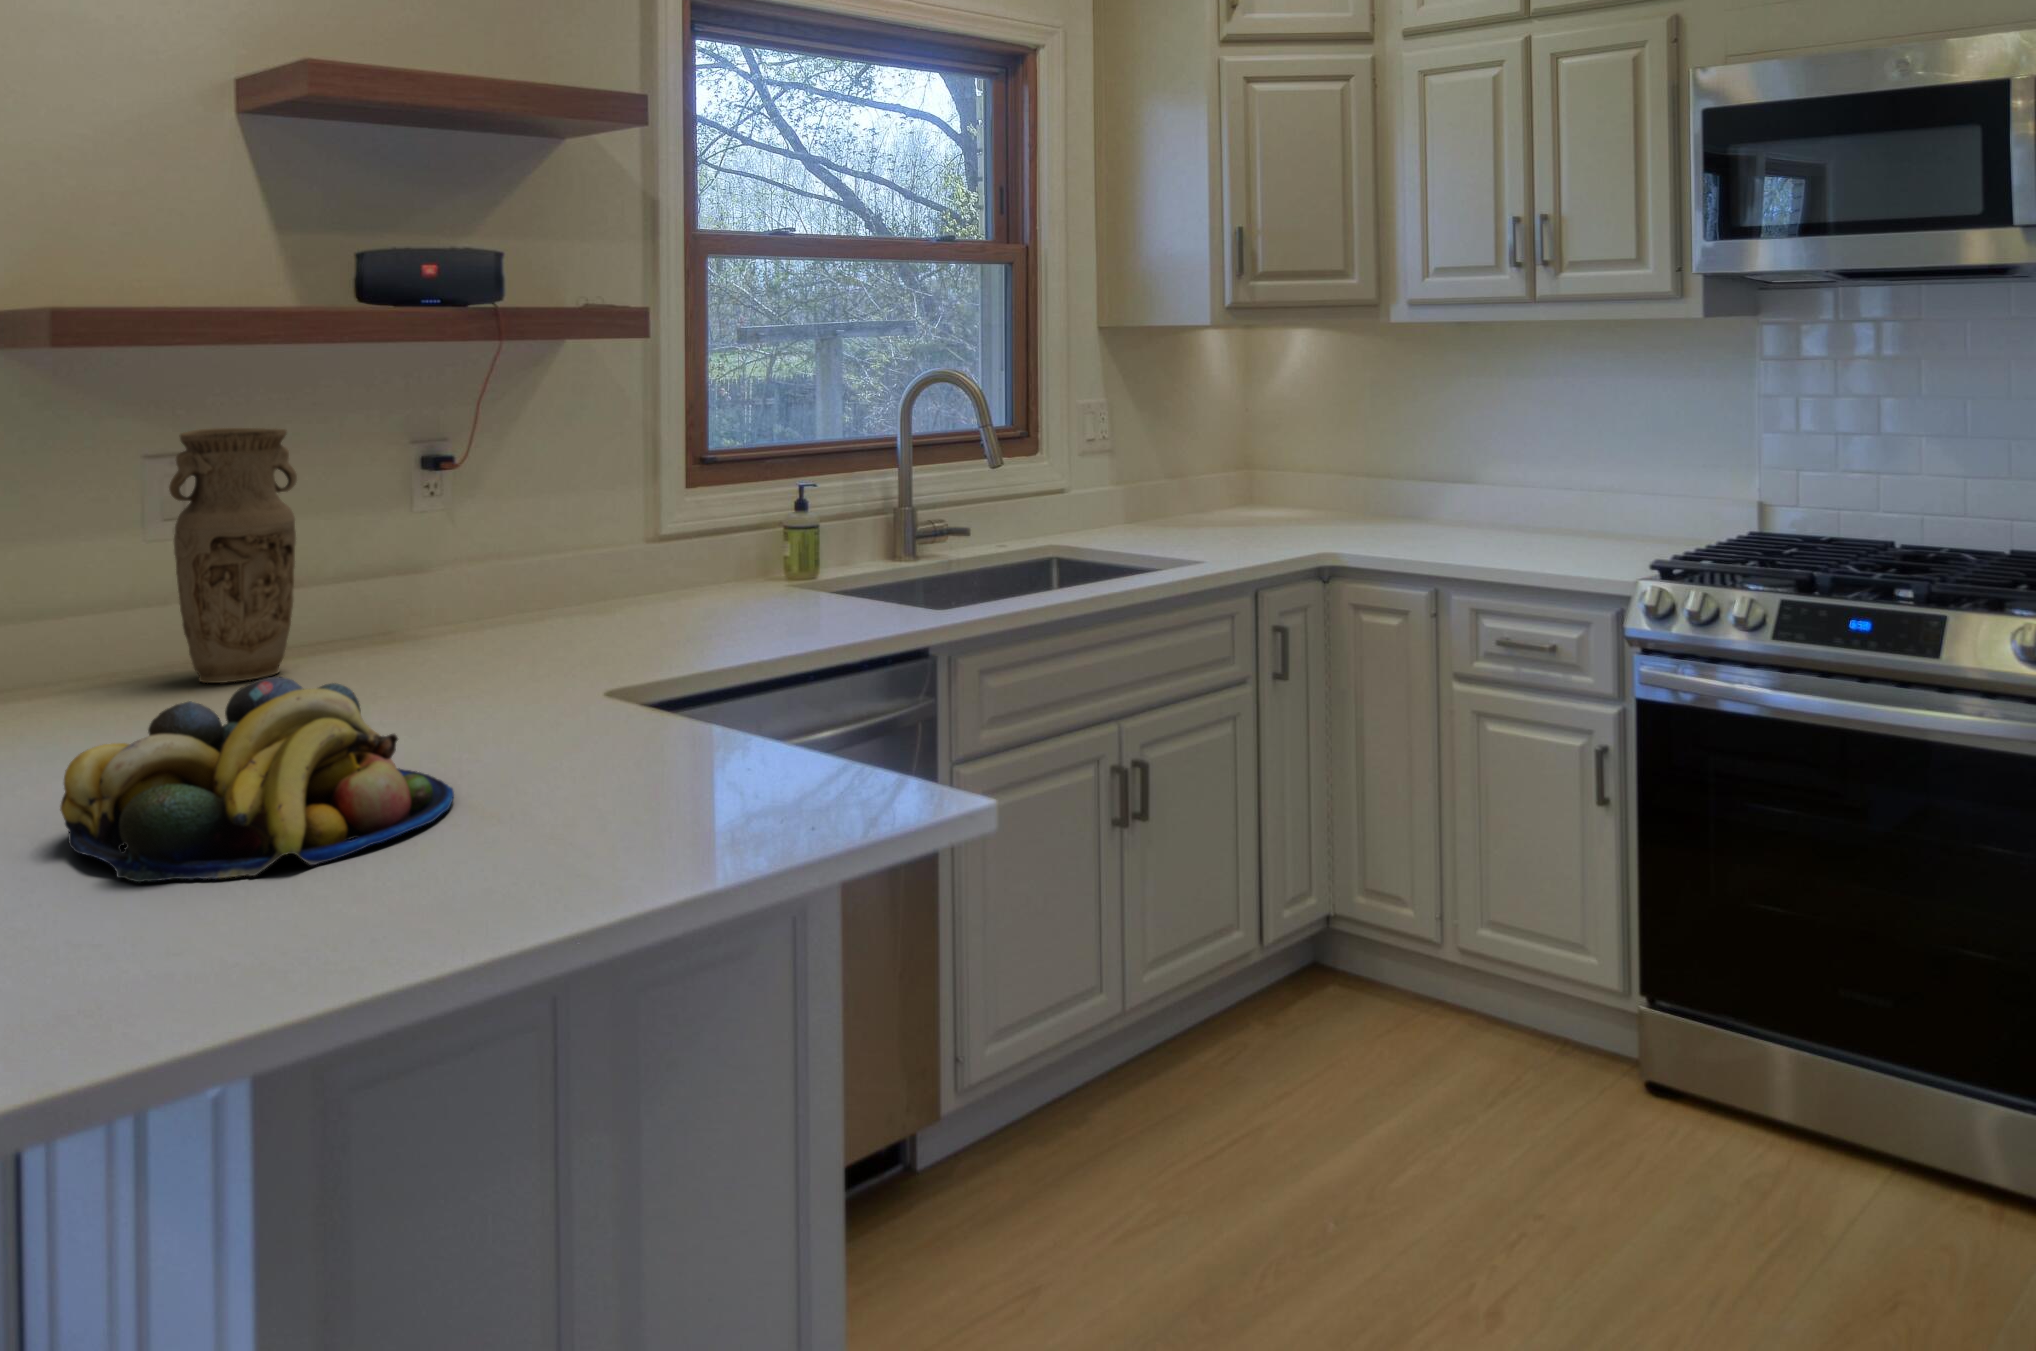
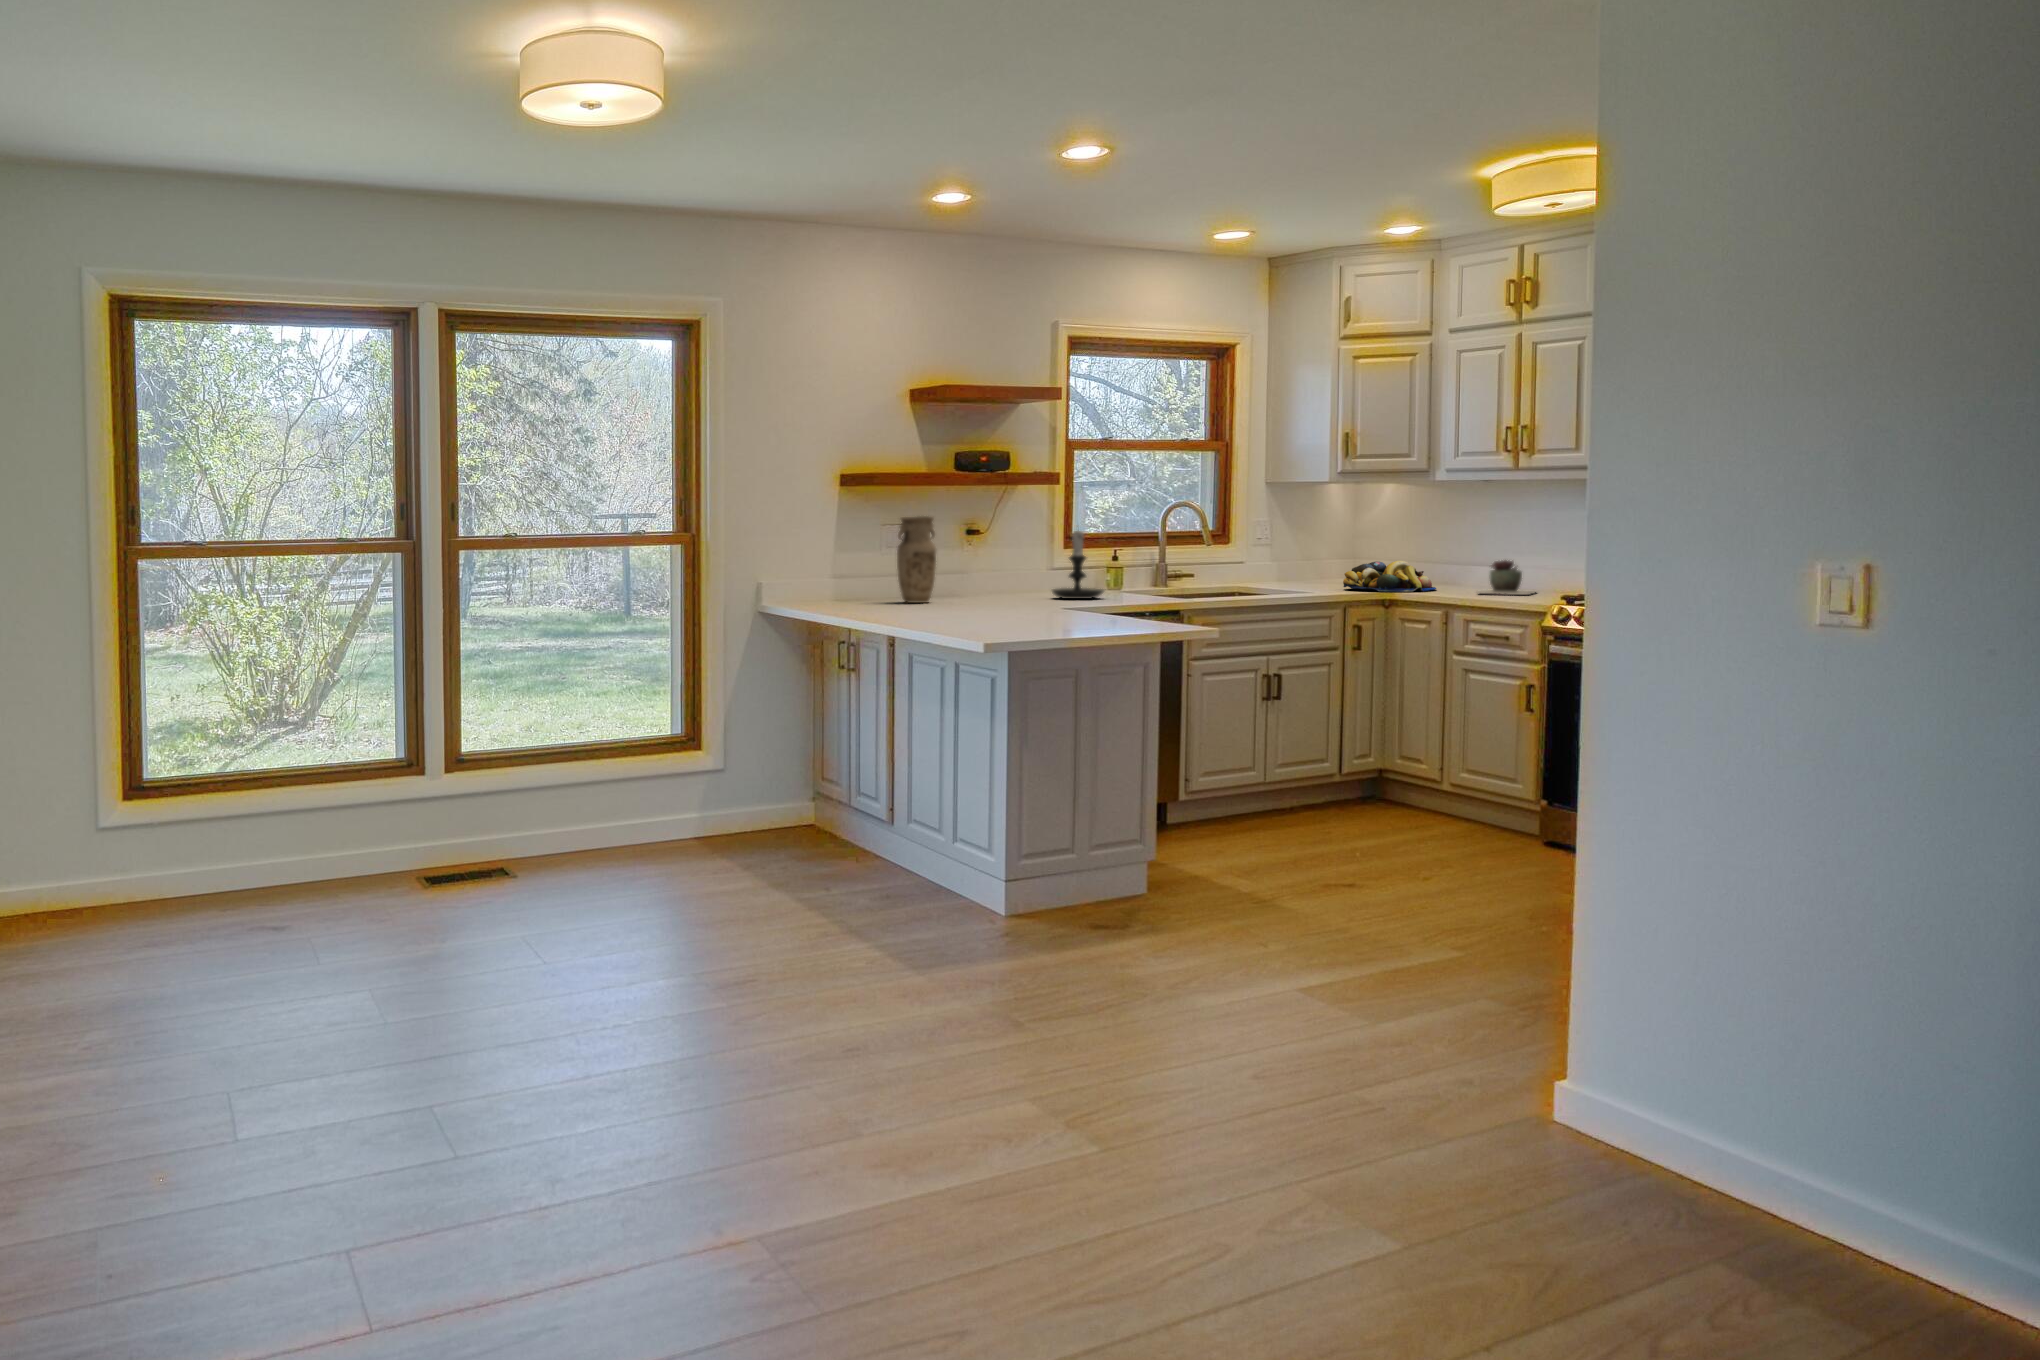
candle holder: none [635,438,766,628] -> present [1052,531,1104,599]
succulent plant: none [1484,481,1576,556] -> present [1477,560,1535,595]
fruit bowl: present [60,677,454,882] -> present [1343,561,1436,592]

